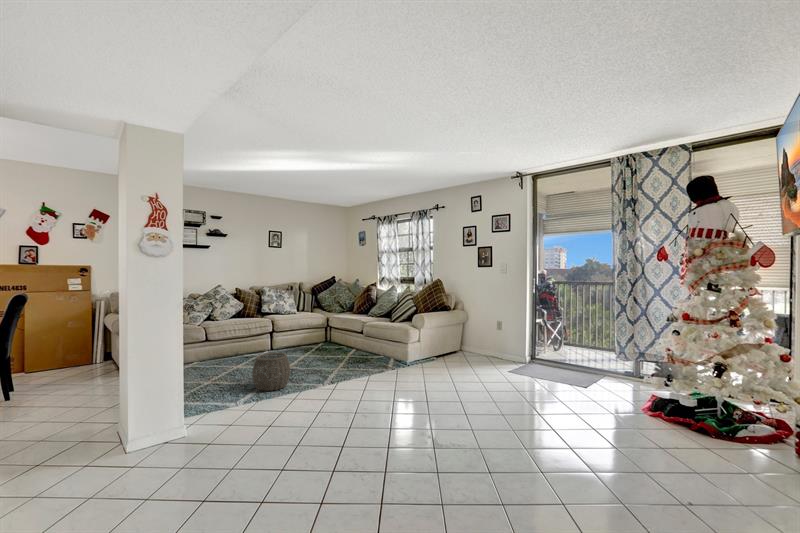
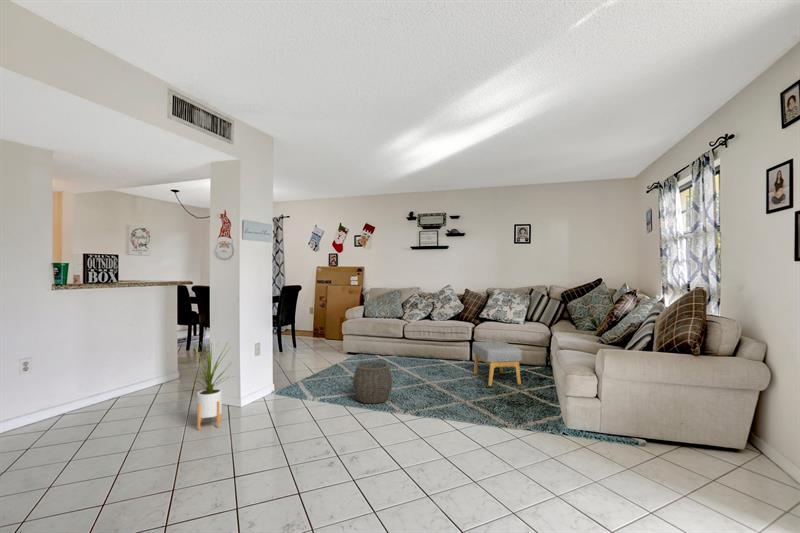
footstool: none [288,326,333,358] -> present [473,341,522,386]
house plant: none [158,346,222,460] -> present [195,343,225,430]

